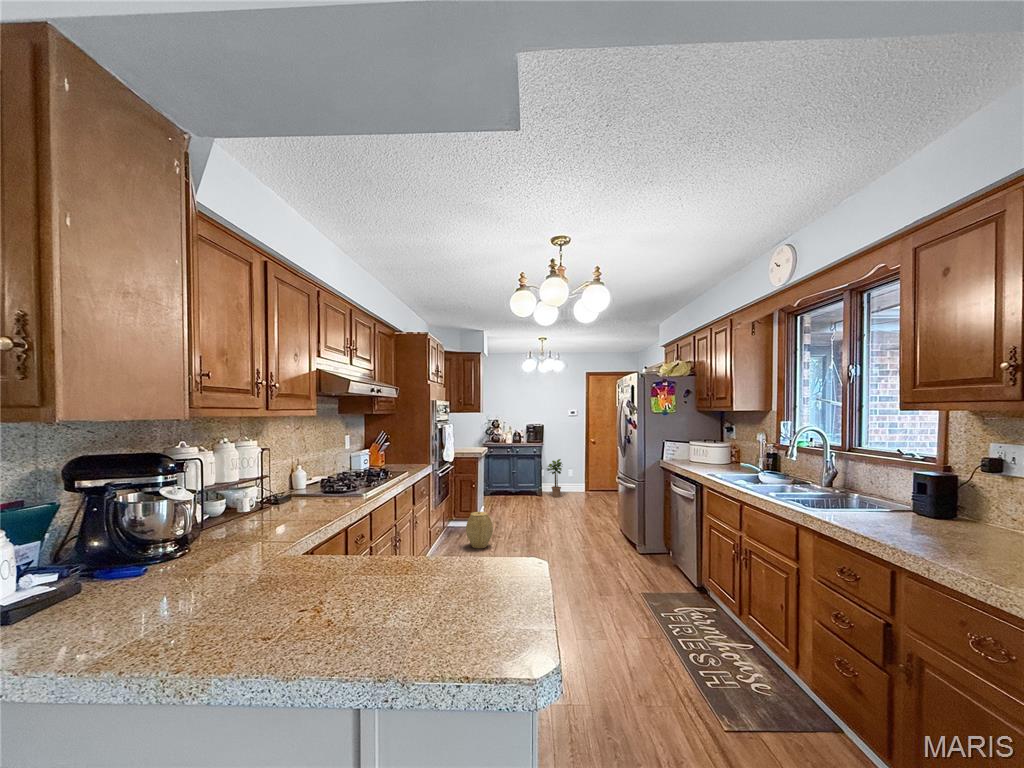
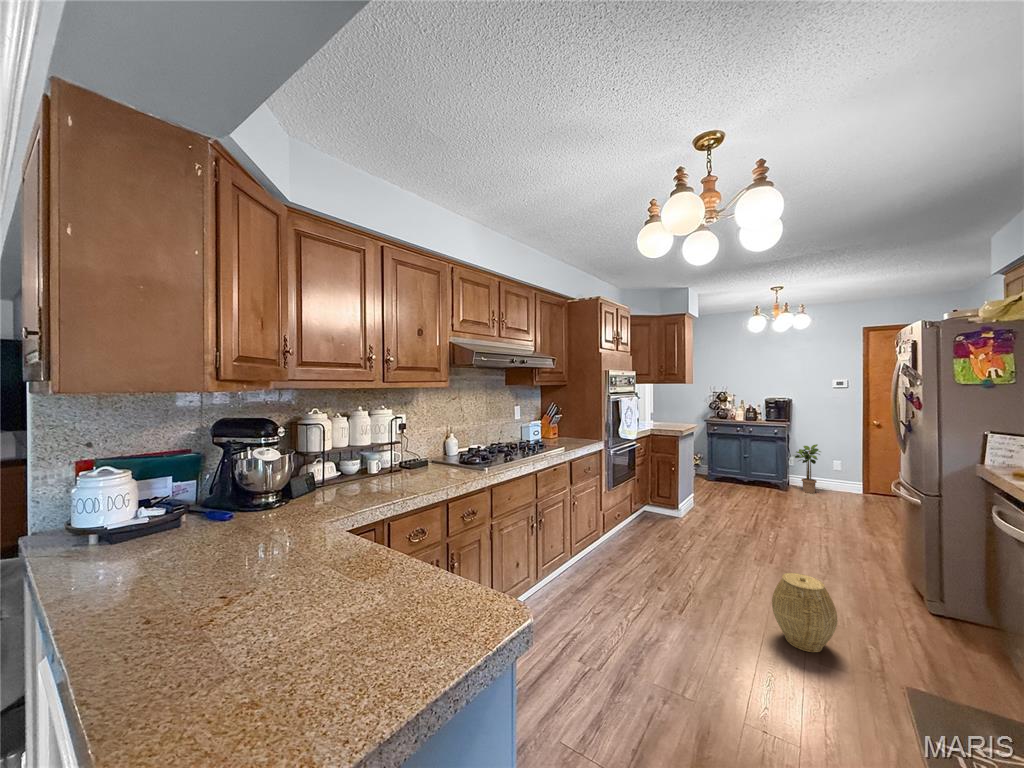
woven basket: present [466,512,493,548] -> present [772,573,837,652]

